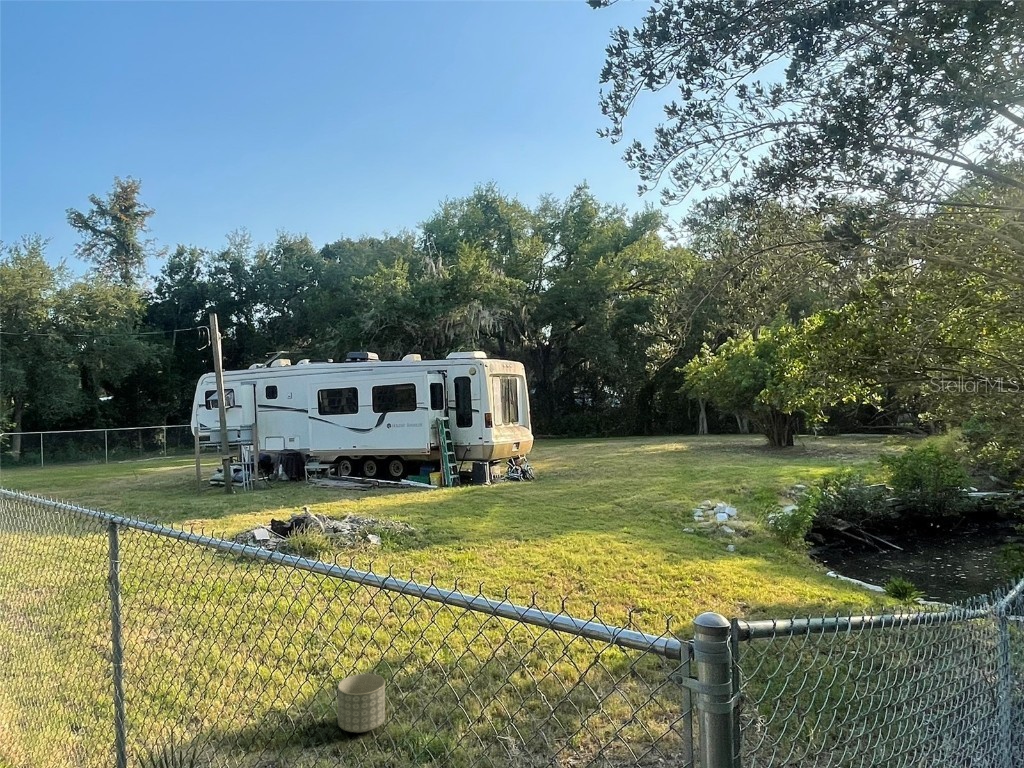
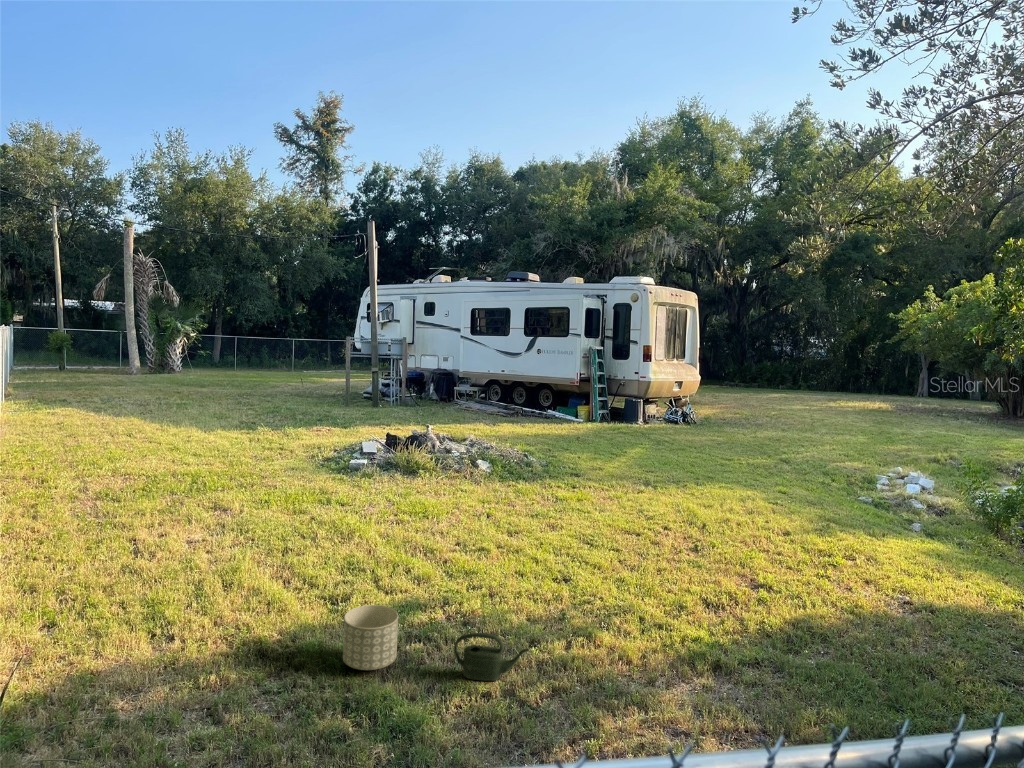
watering can: none [436,680,497,722] -> present [454,633,529,681]

